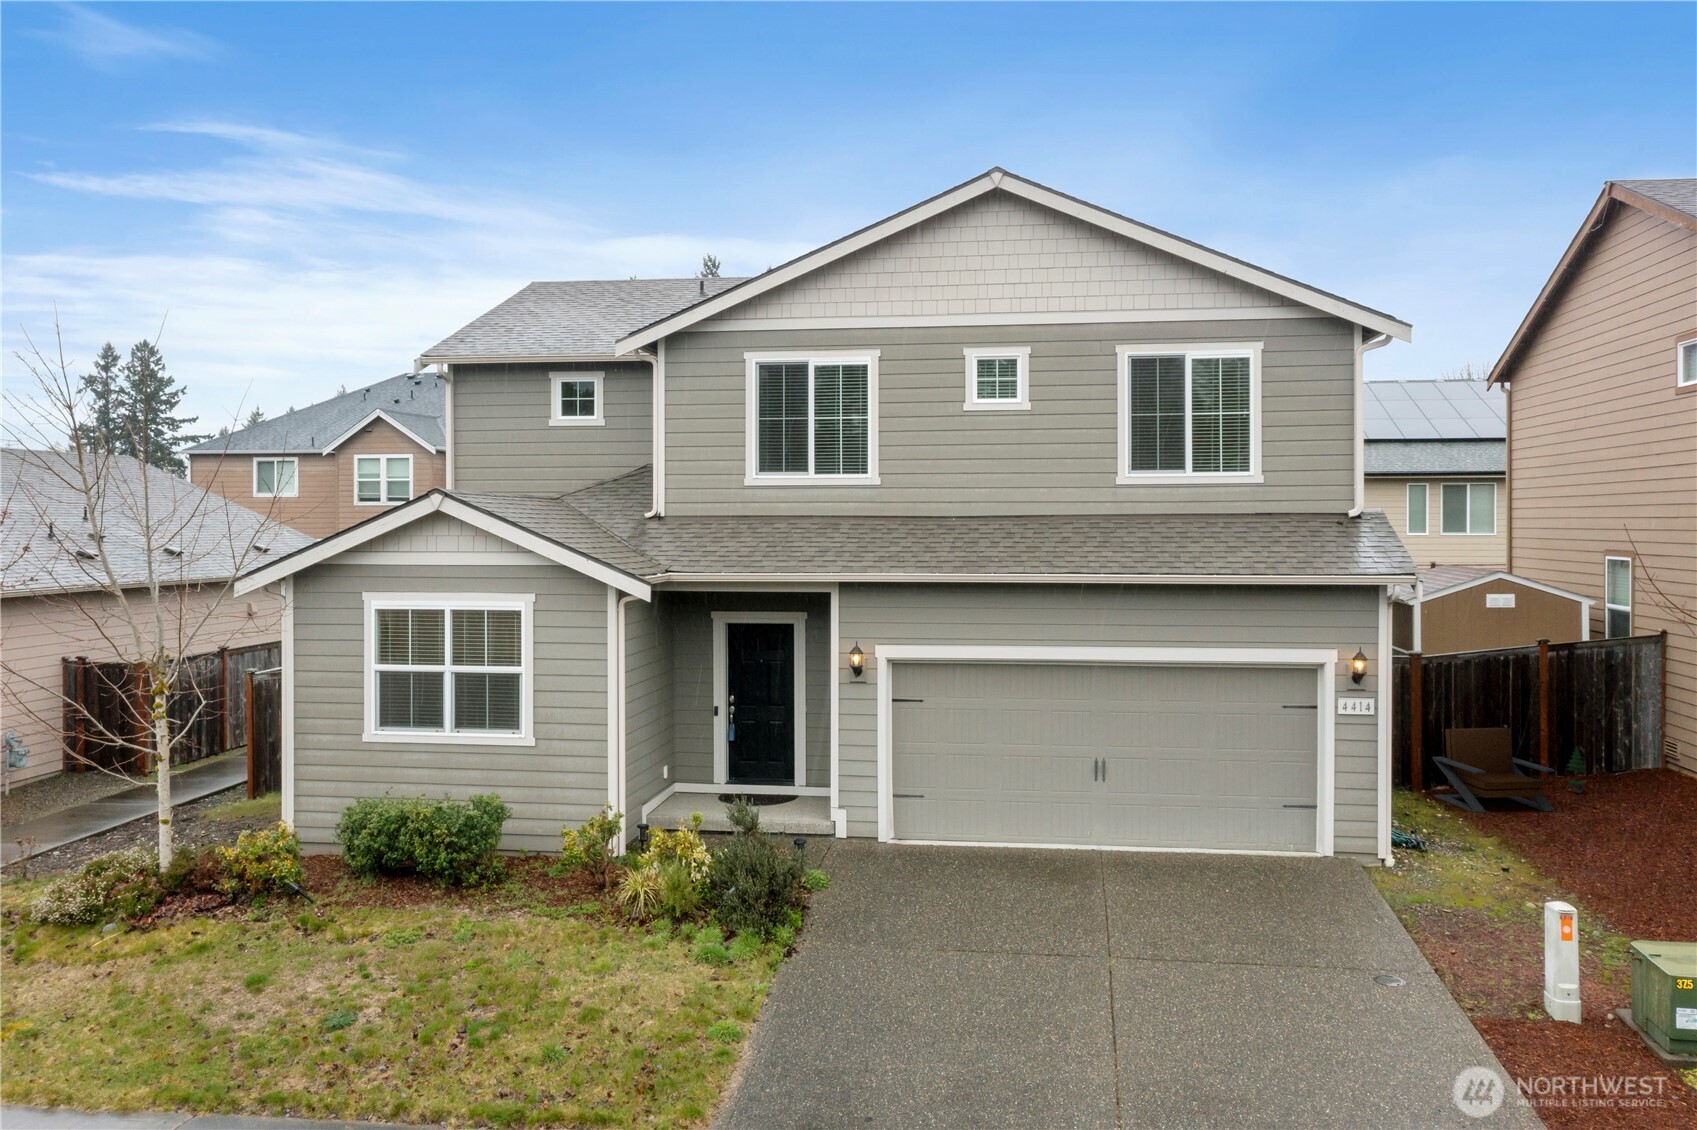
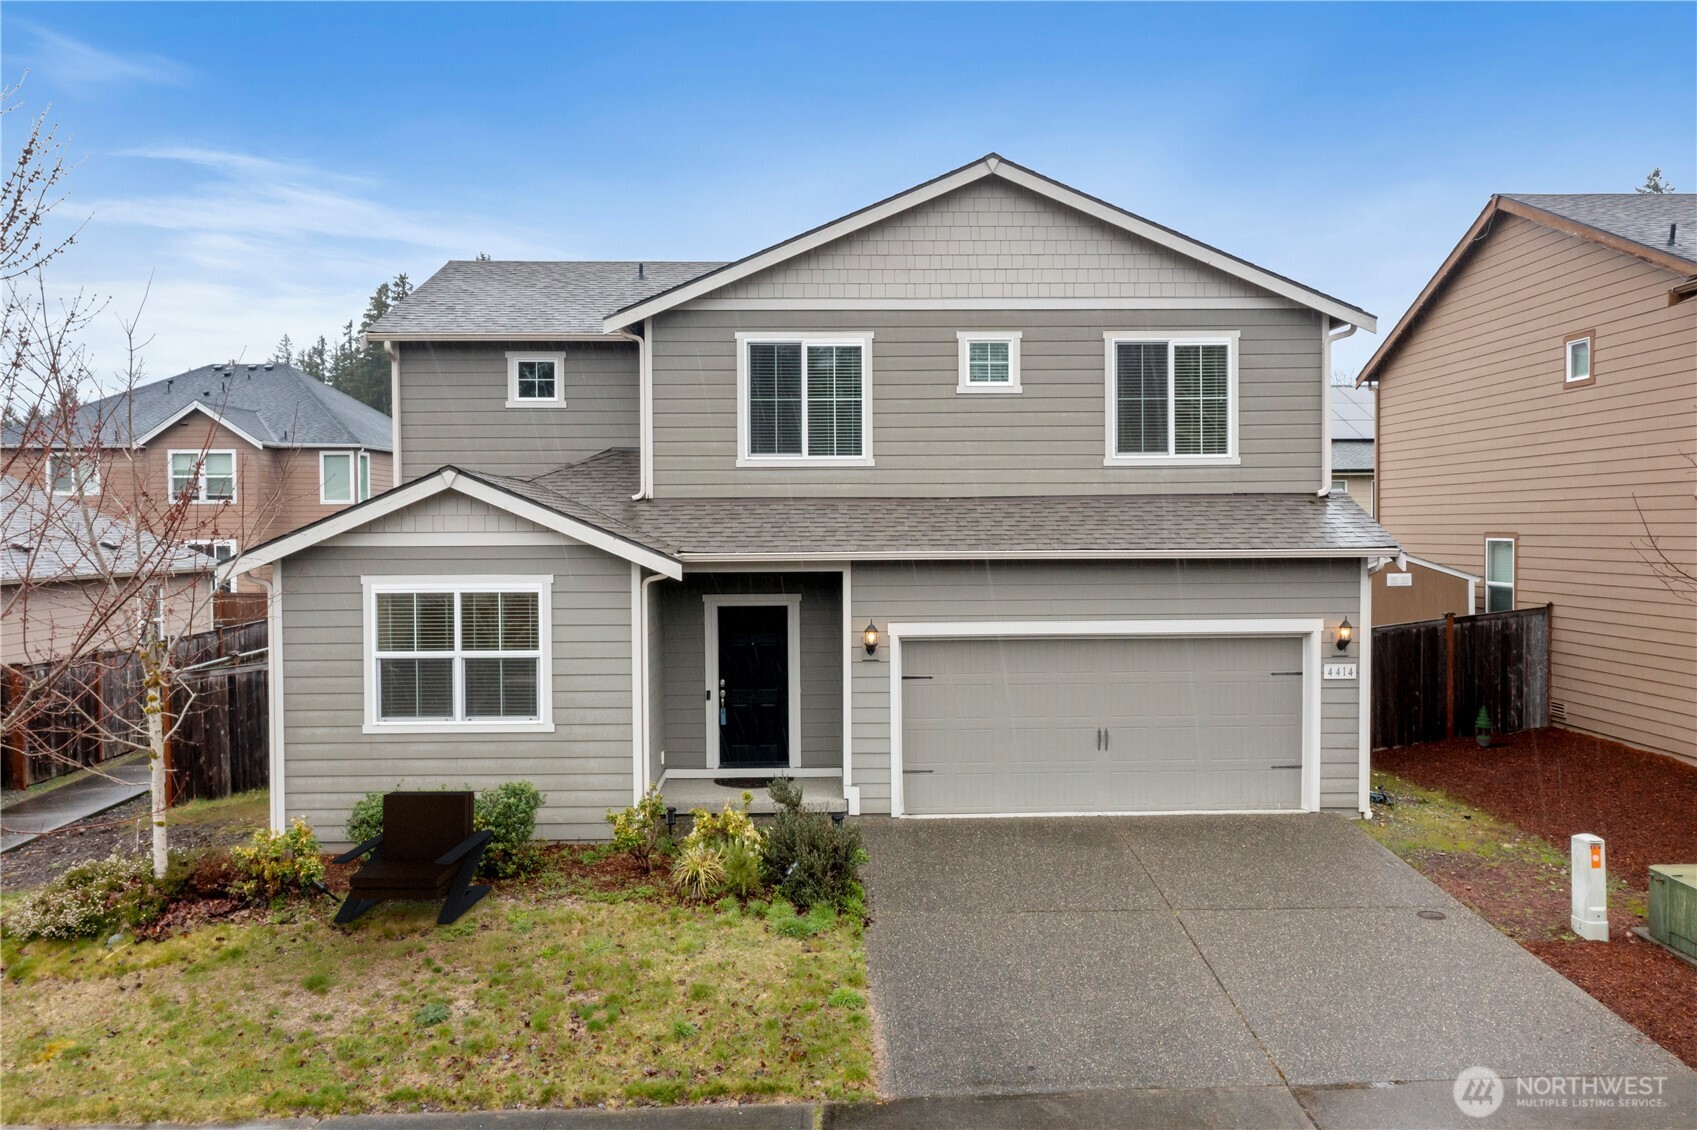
lounge chair: present [1433,728,1554,813] -> present [332,791,492,923]

